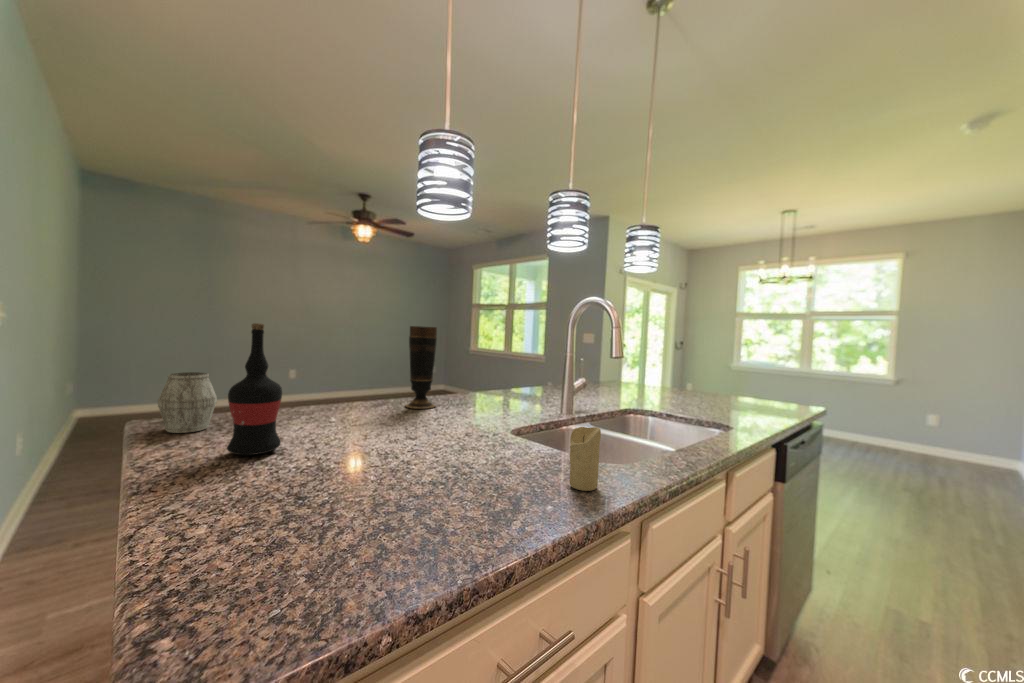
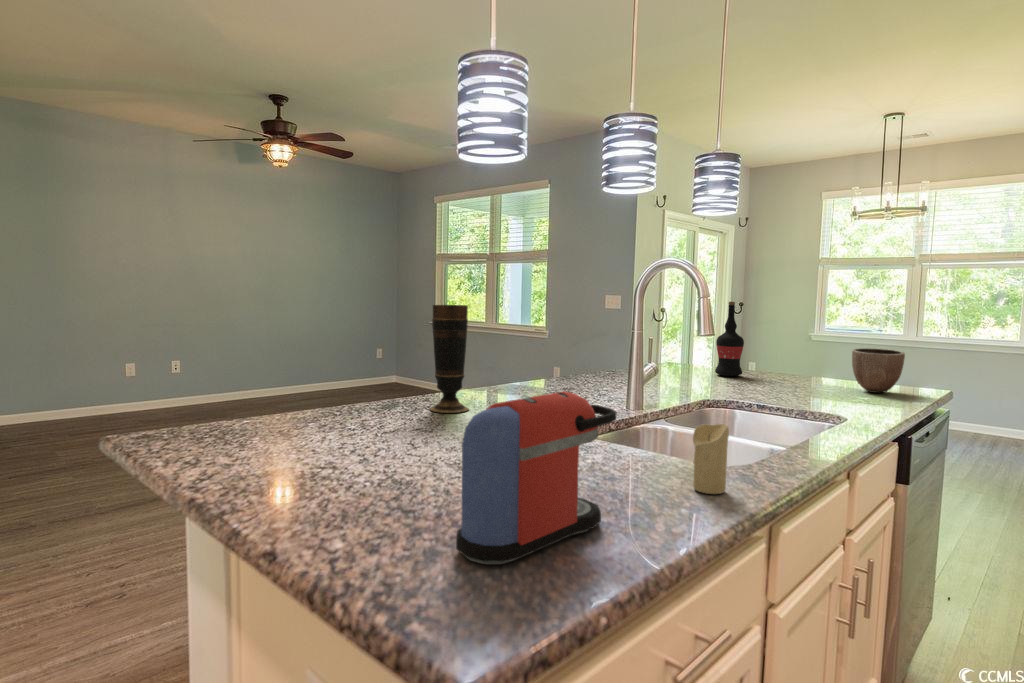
wine bottle: present [227,323,282,455] -> present [715,302,744,376]
mug: present [158,372,217,433] -> none [157,378,222,455]
decorative bowl: none [745,372,787,407] -> present [852,348,905,393]
coffee maker: none [292,391,482,559] -> present [456,391,617,564]

